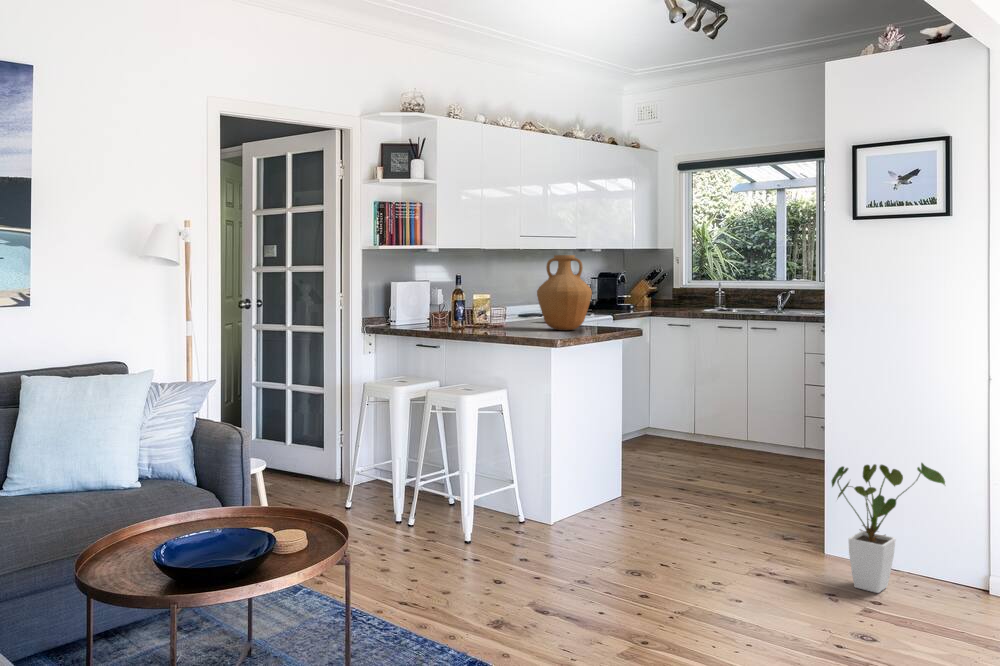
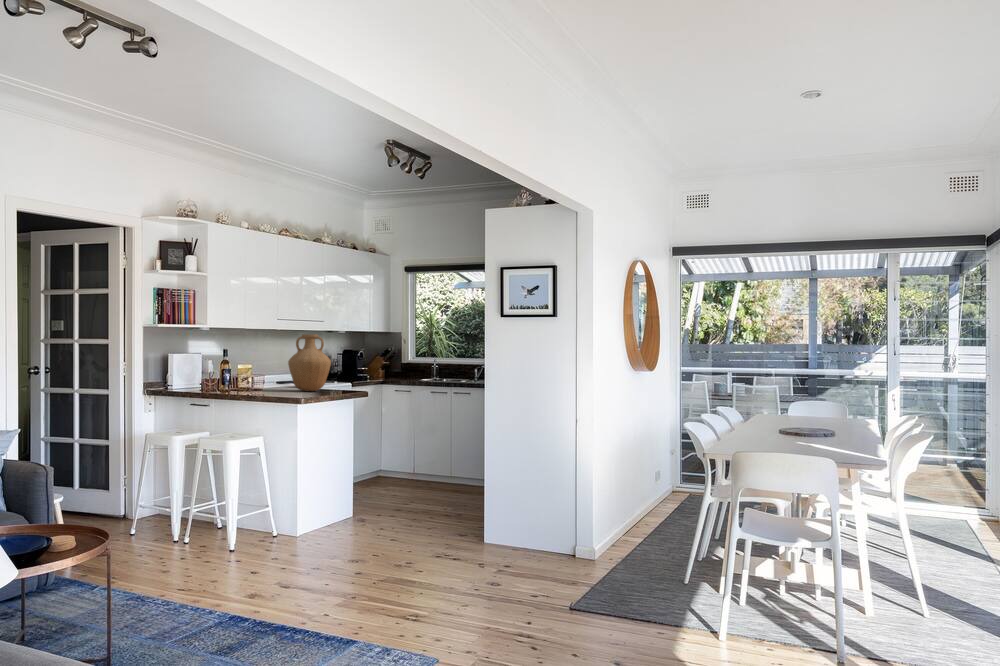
house plant: present [832,463,945,593] -> none [483,474,556,561]

